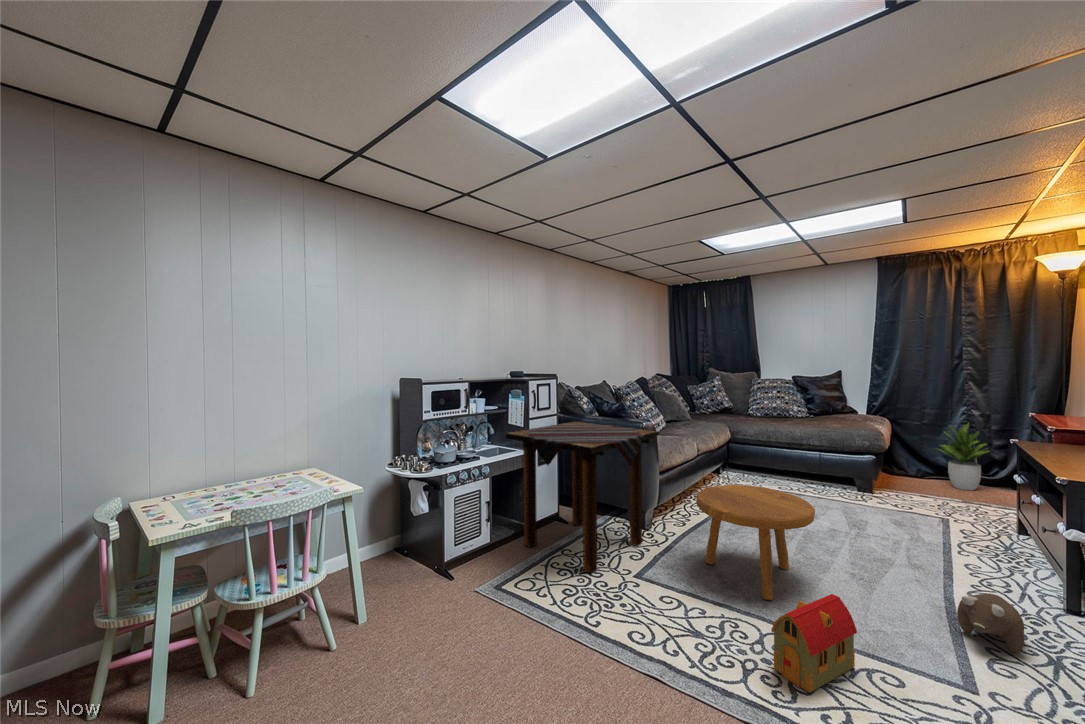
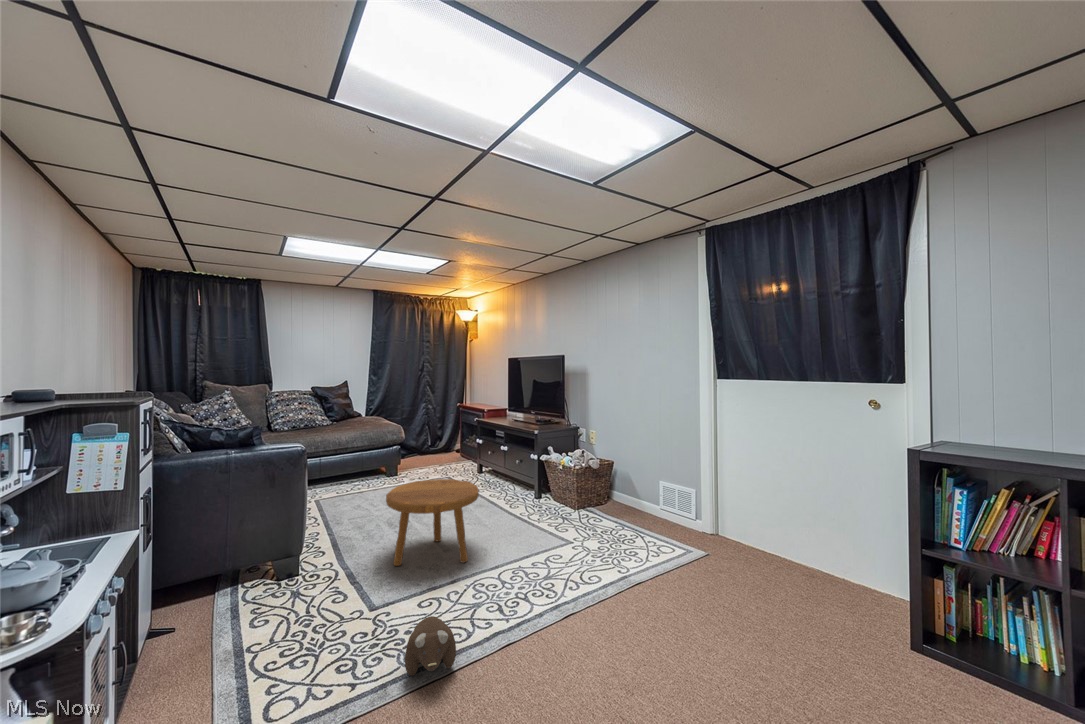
side table: present [506,422,658,573] -> none [139,452,352,690]
potted plant: present [938,423,989,491] -> none [411,413,440,459]
plush toy: present [957,593,1024,653] -> present [405,616,456,676]
toy house: present [771,594,857,693] -> none [518,525,554,589]

